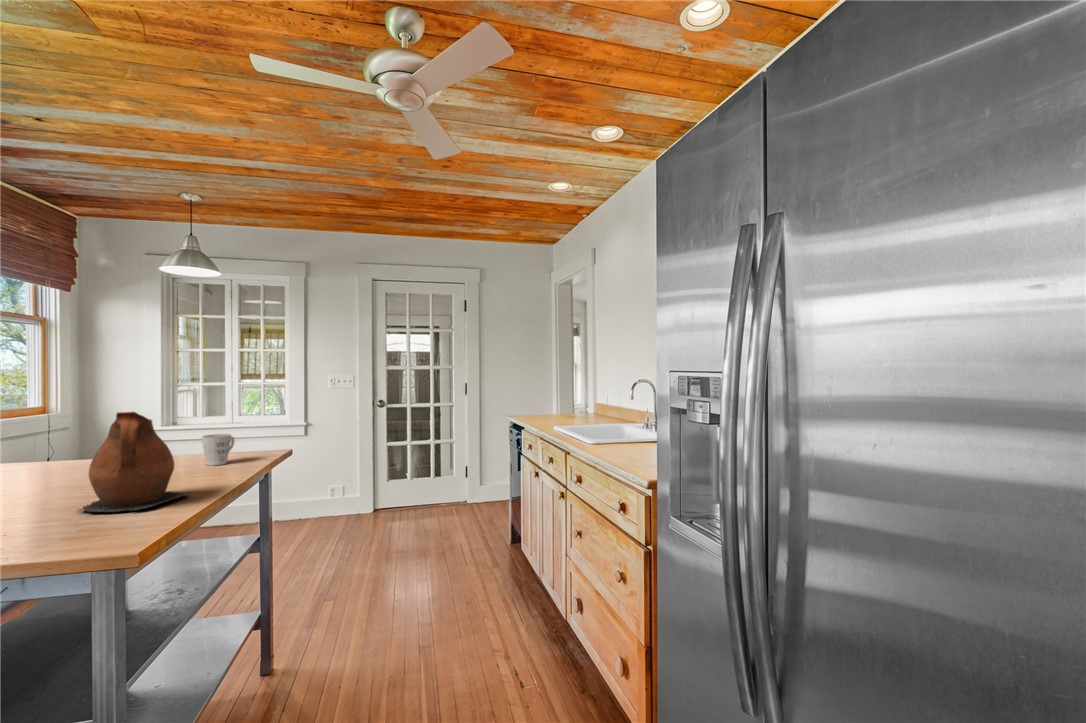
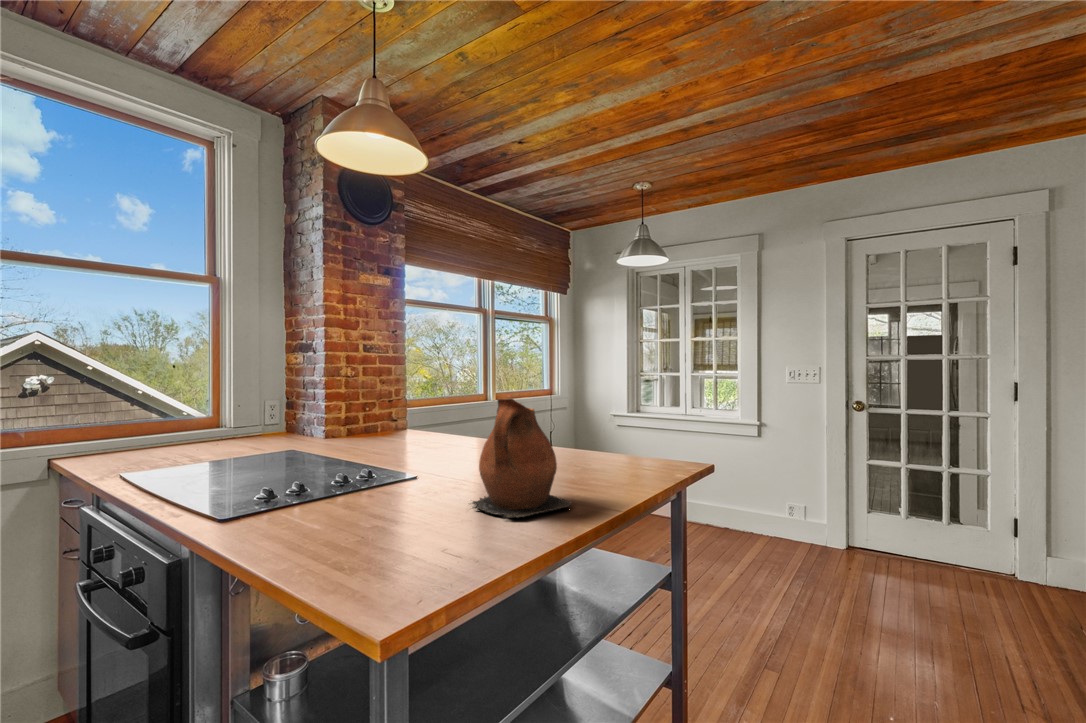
mug: present [202,434,234,466] -> none [617,430,652,467]

